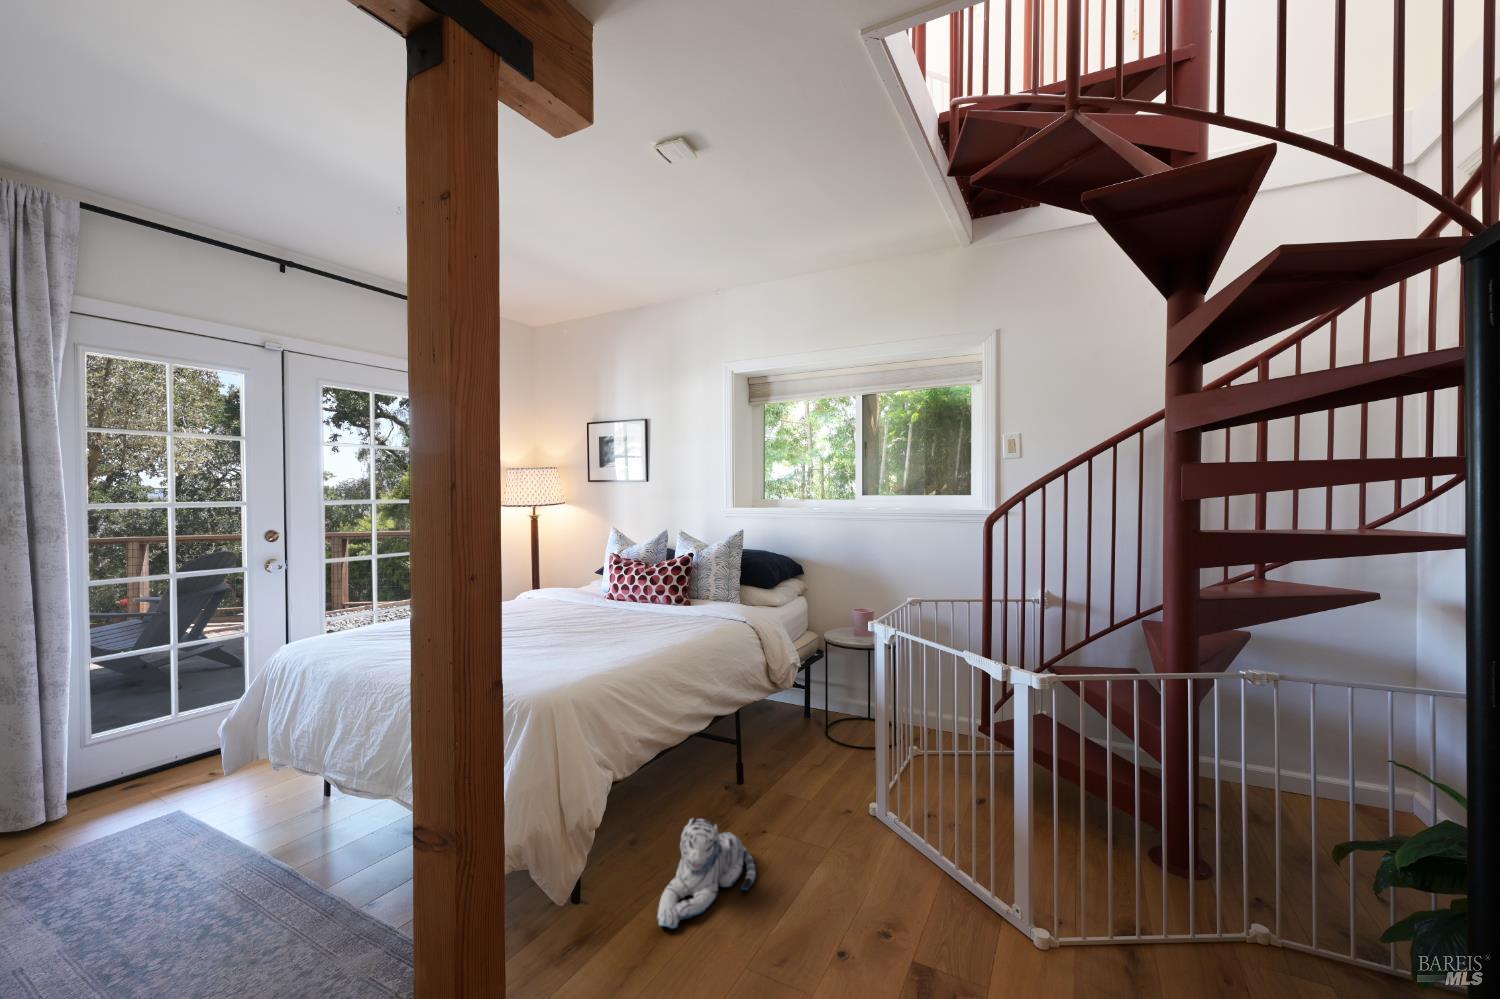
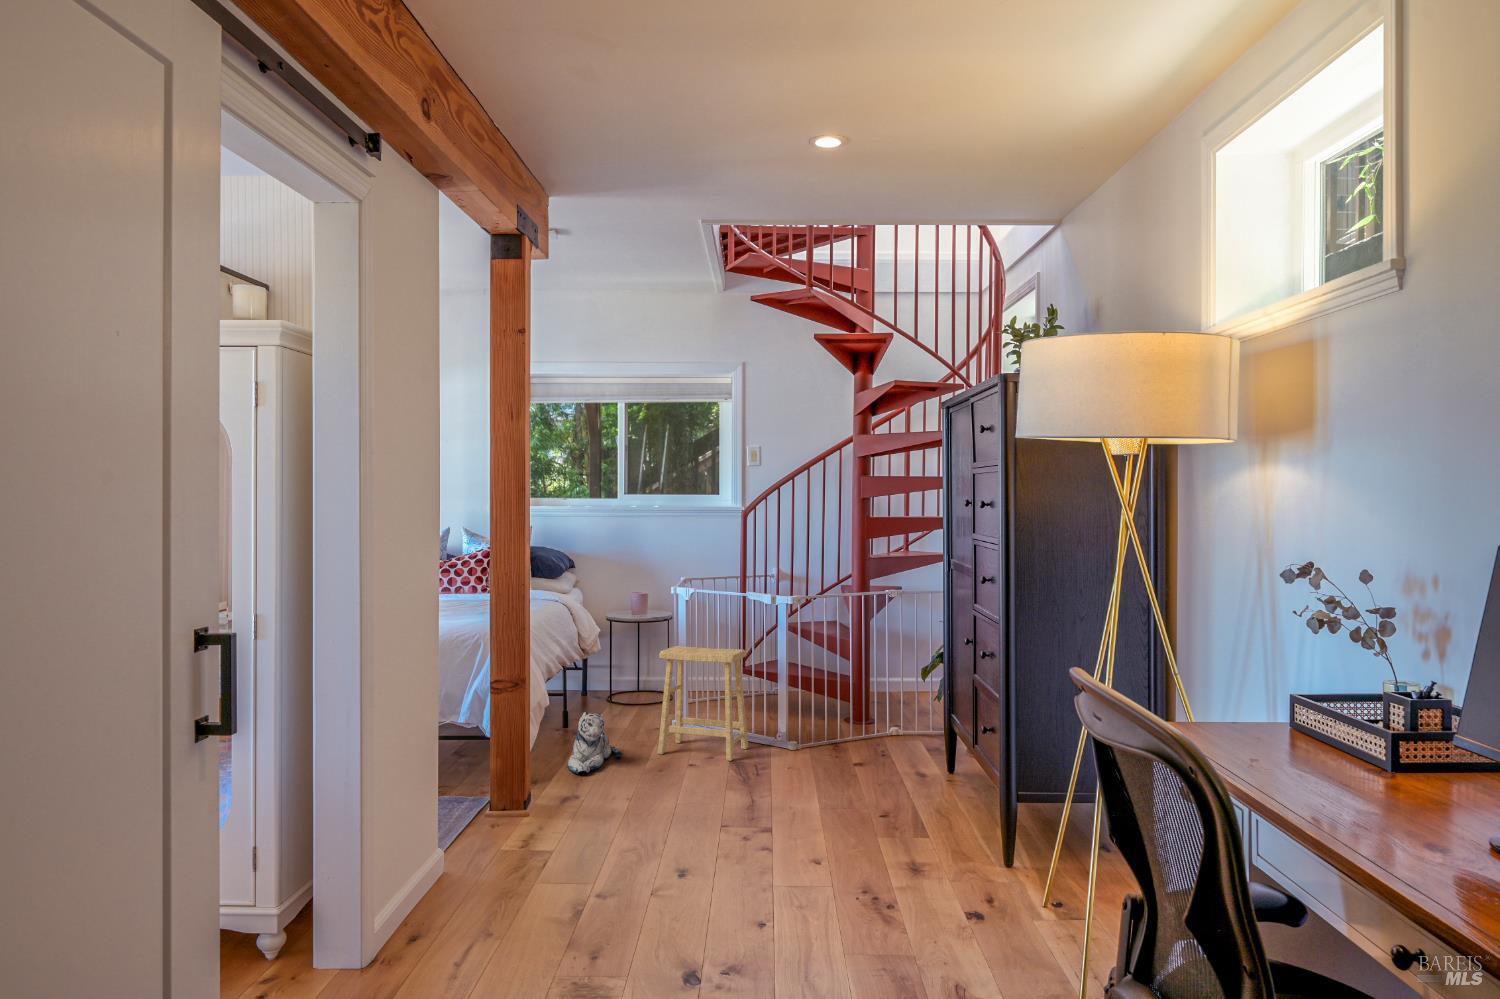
footstool: none [806,723,955,957] -> present [658,646,748,761]

